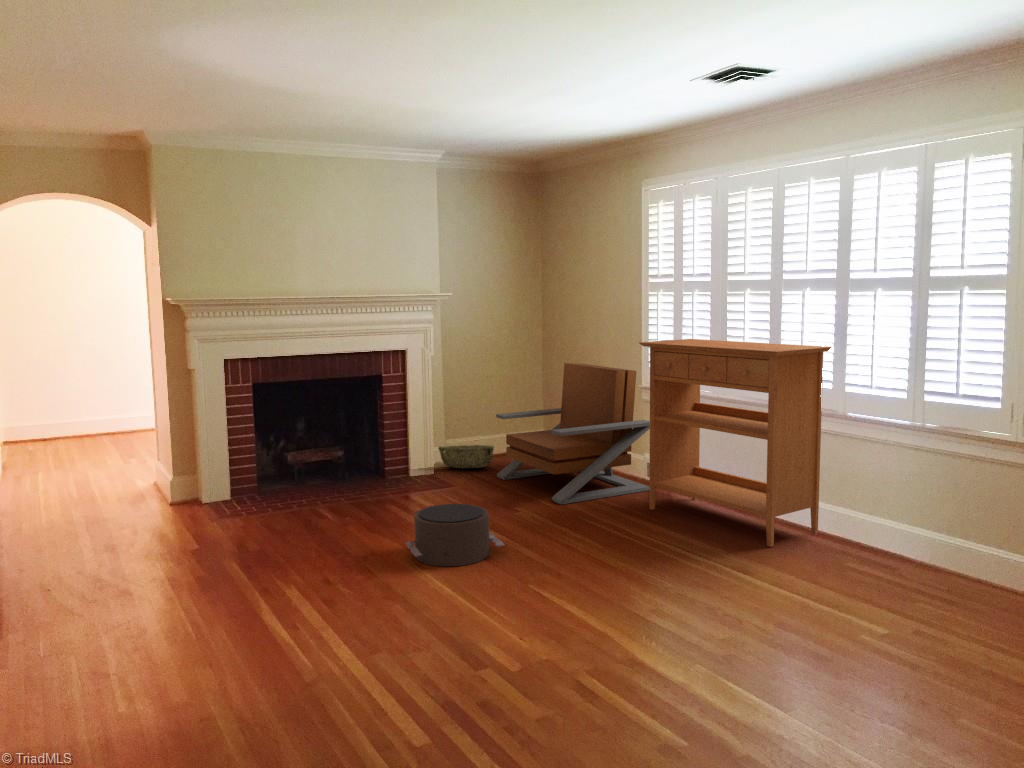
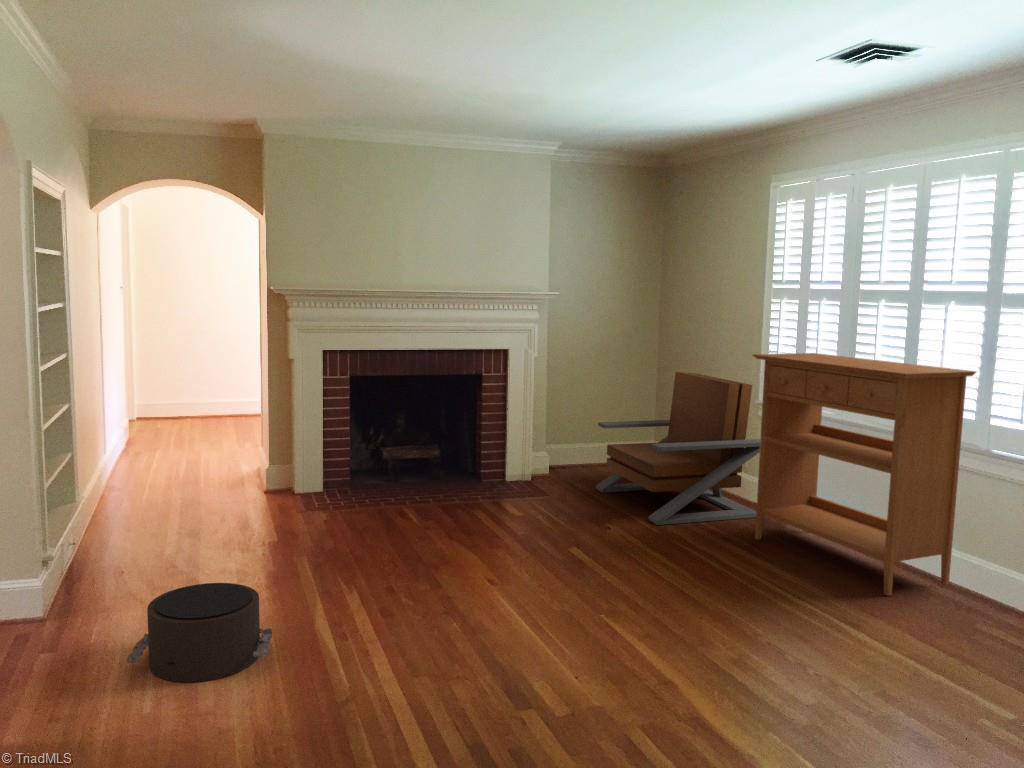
woven basket: present [438,445,494,468] -> none [537,452,596,478]
pouf: present [406,504,504,566] -> present [127,583,272,682]

